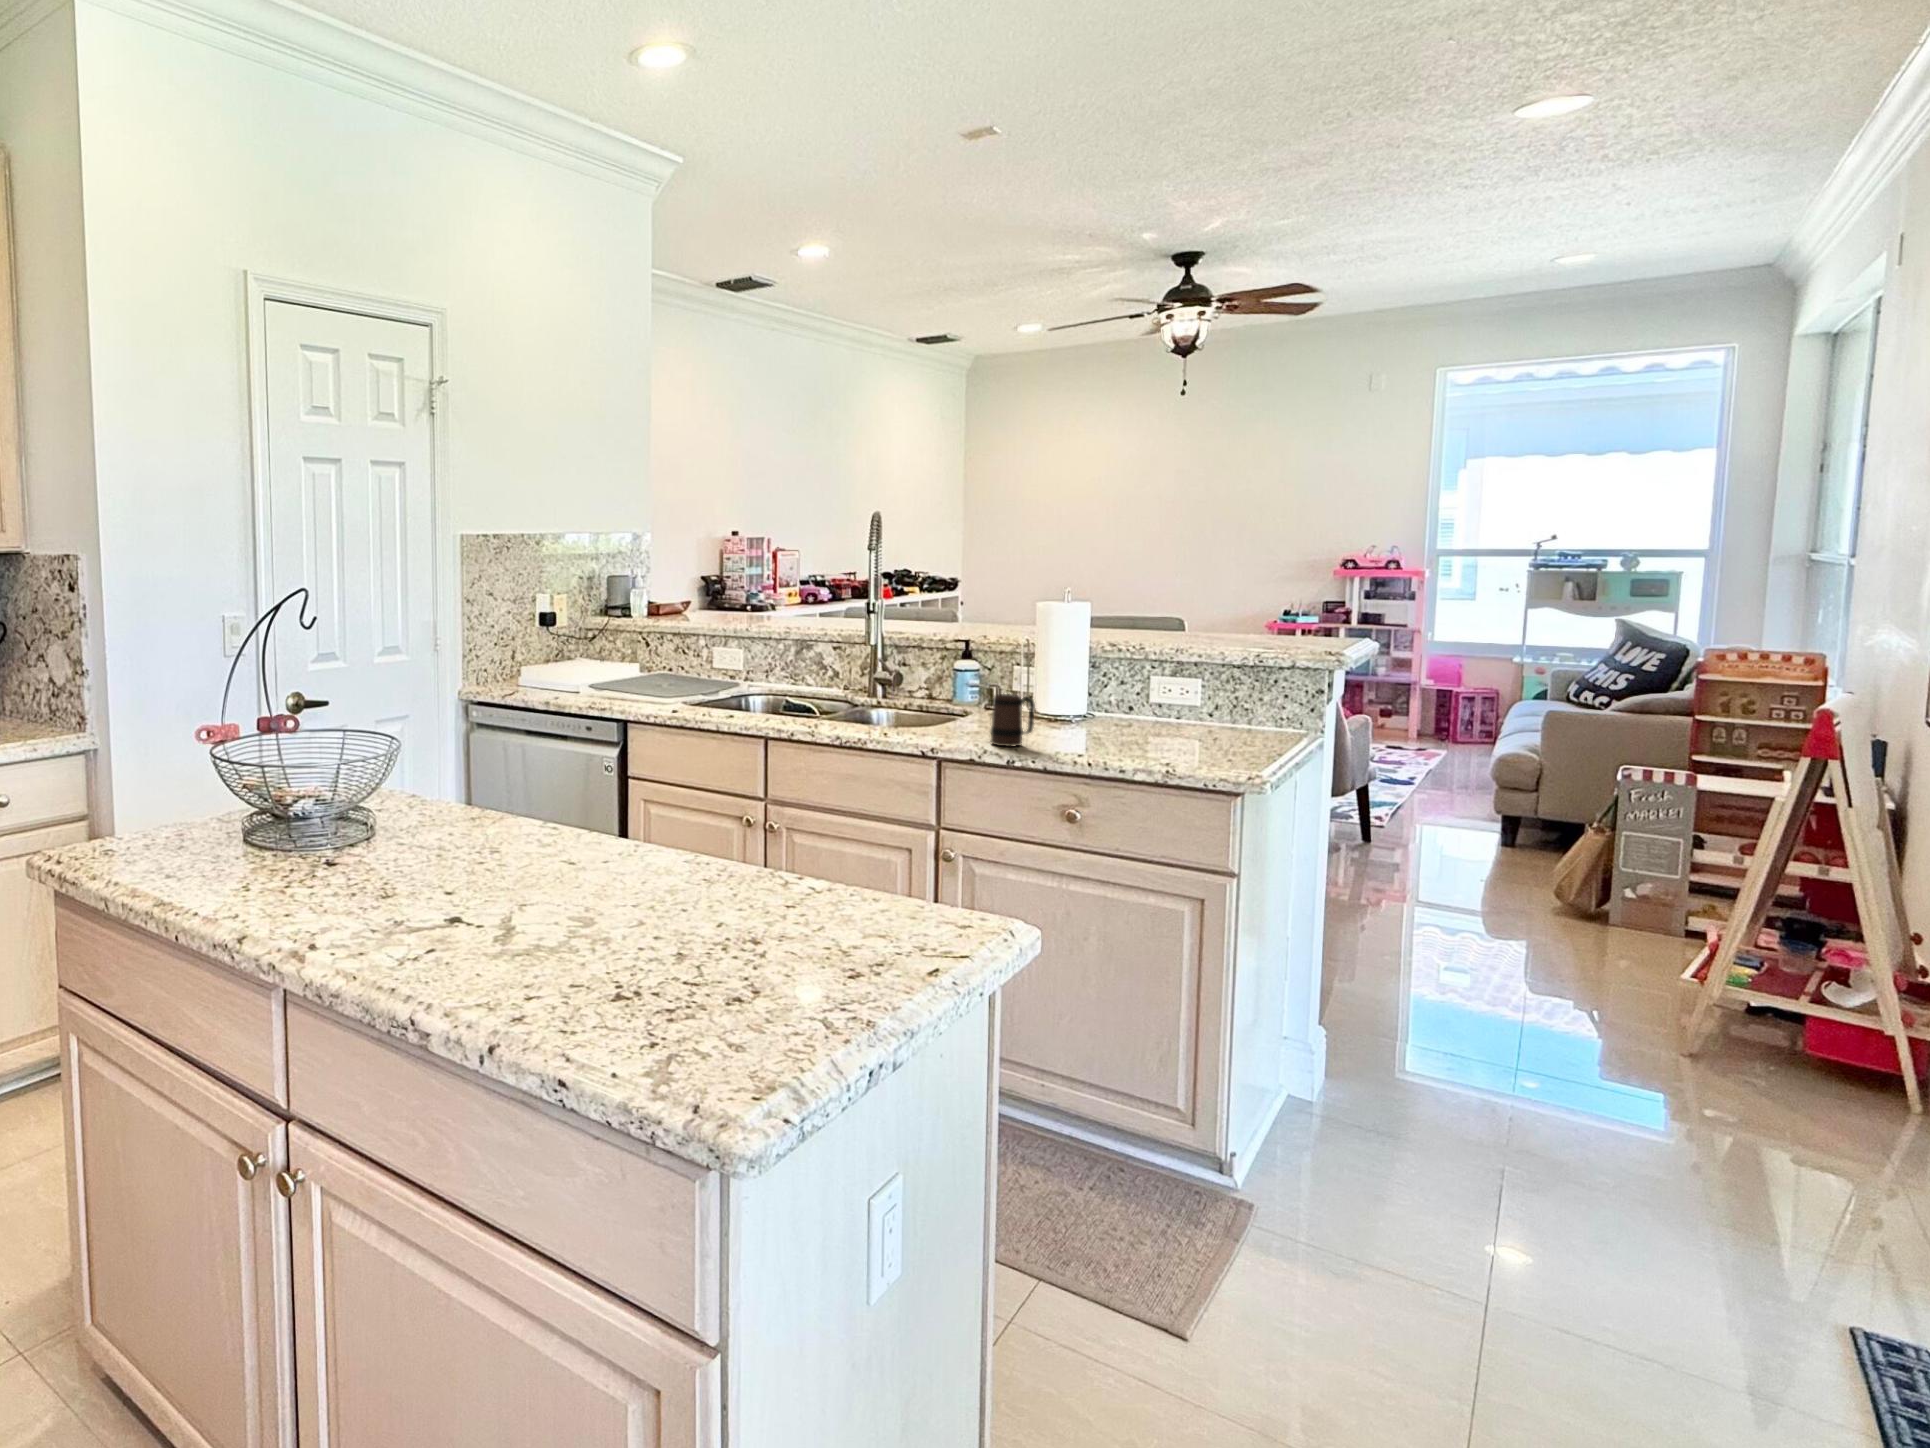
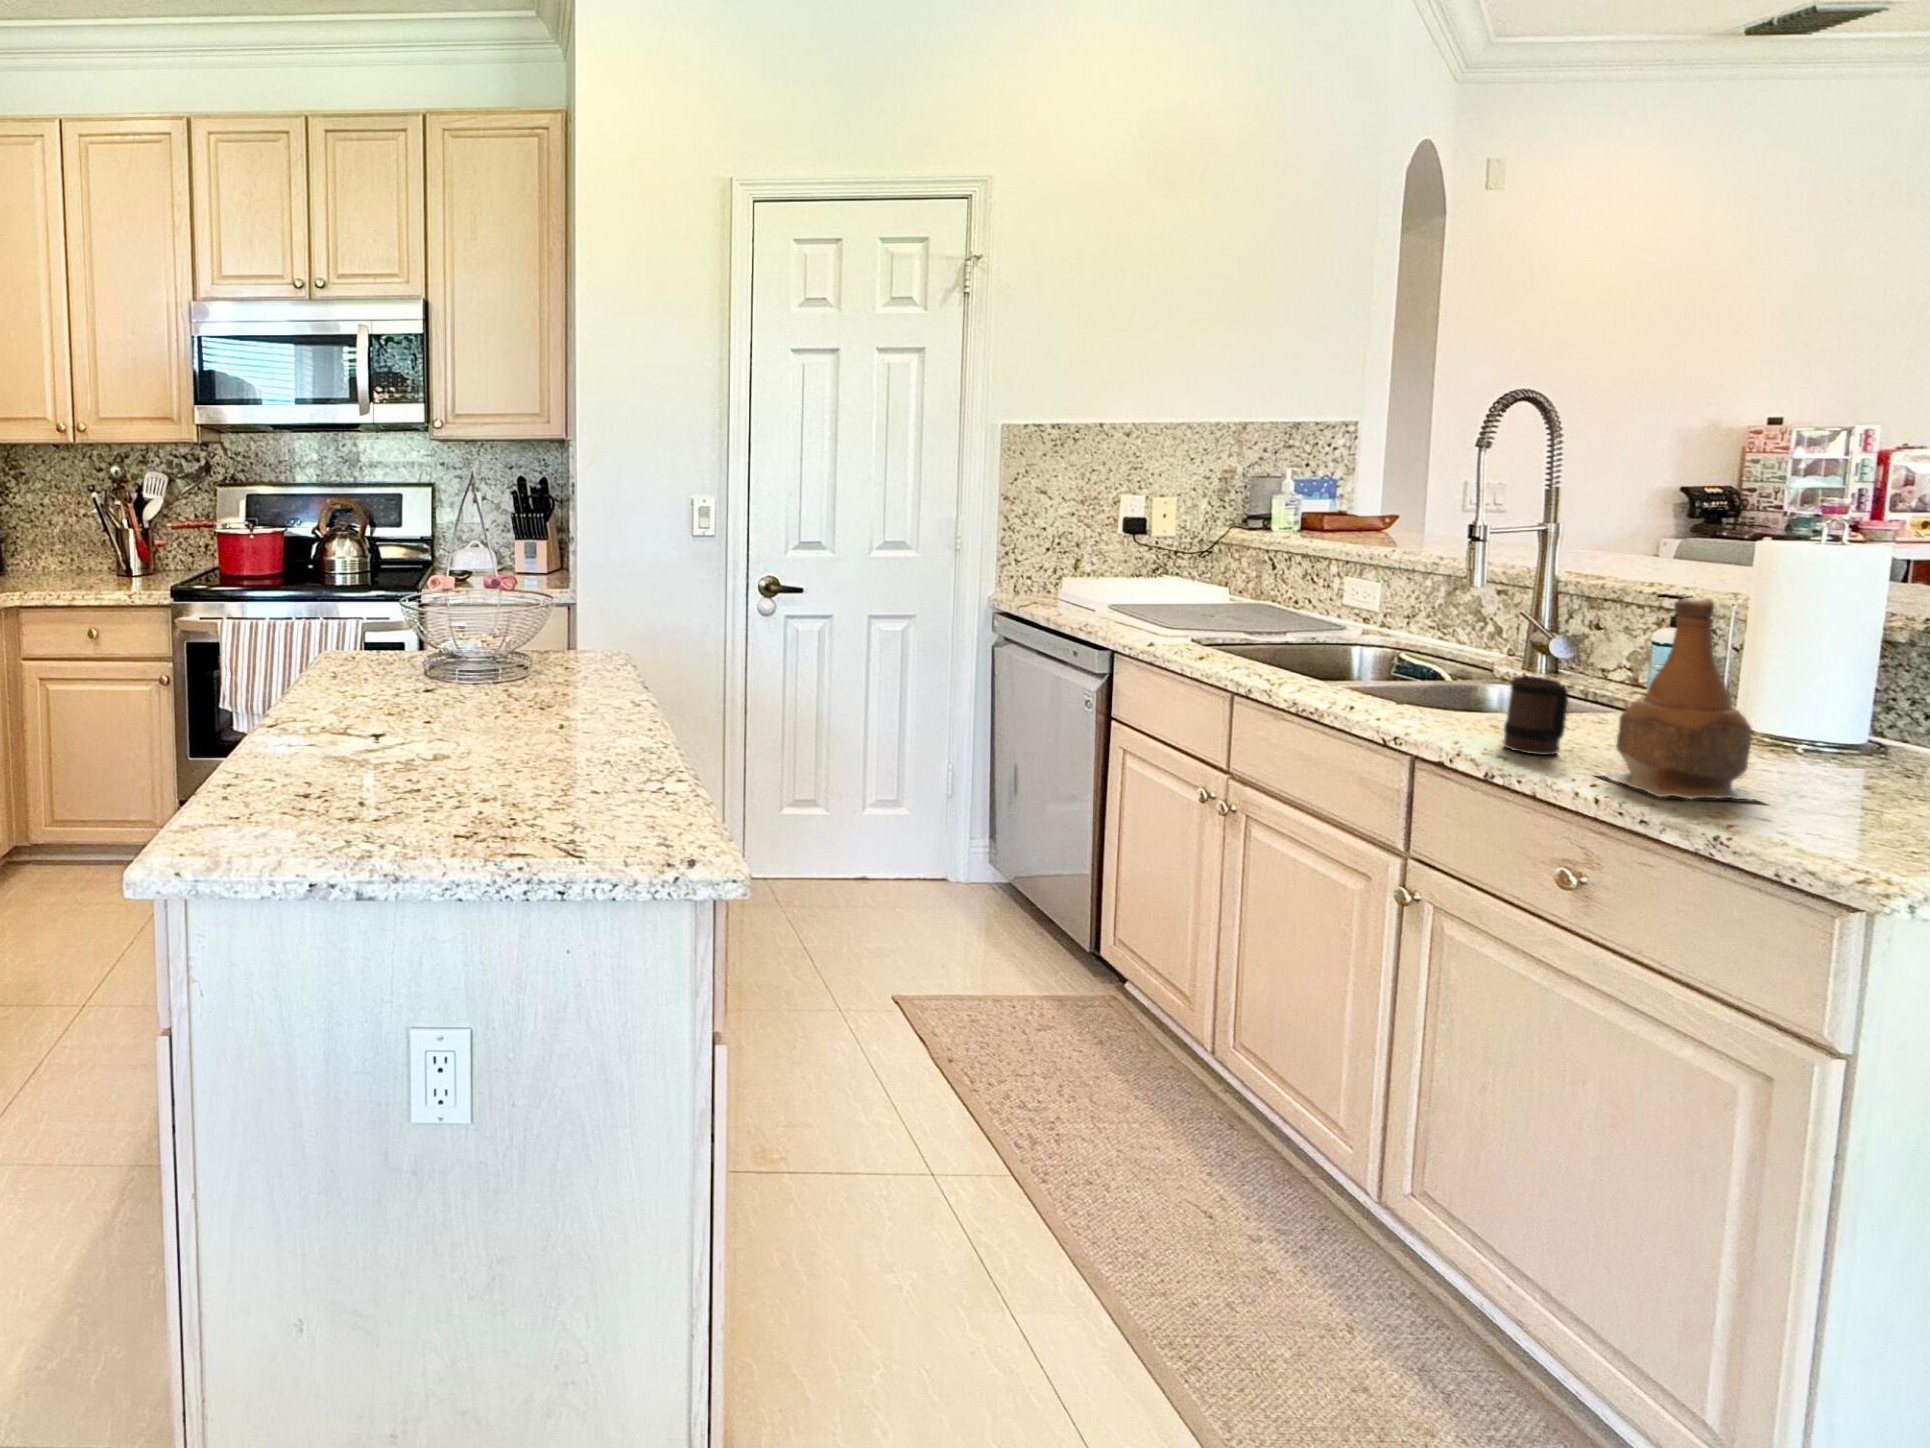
bottle: none [1060,630,1144,759] -> present [1598,598,1761,800]

